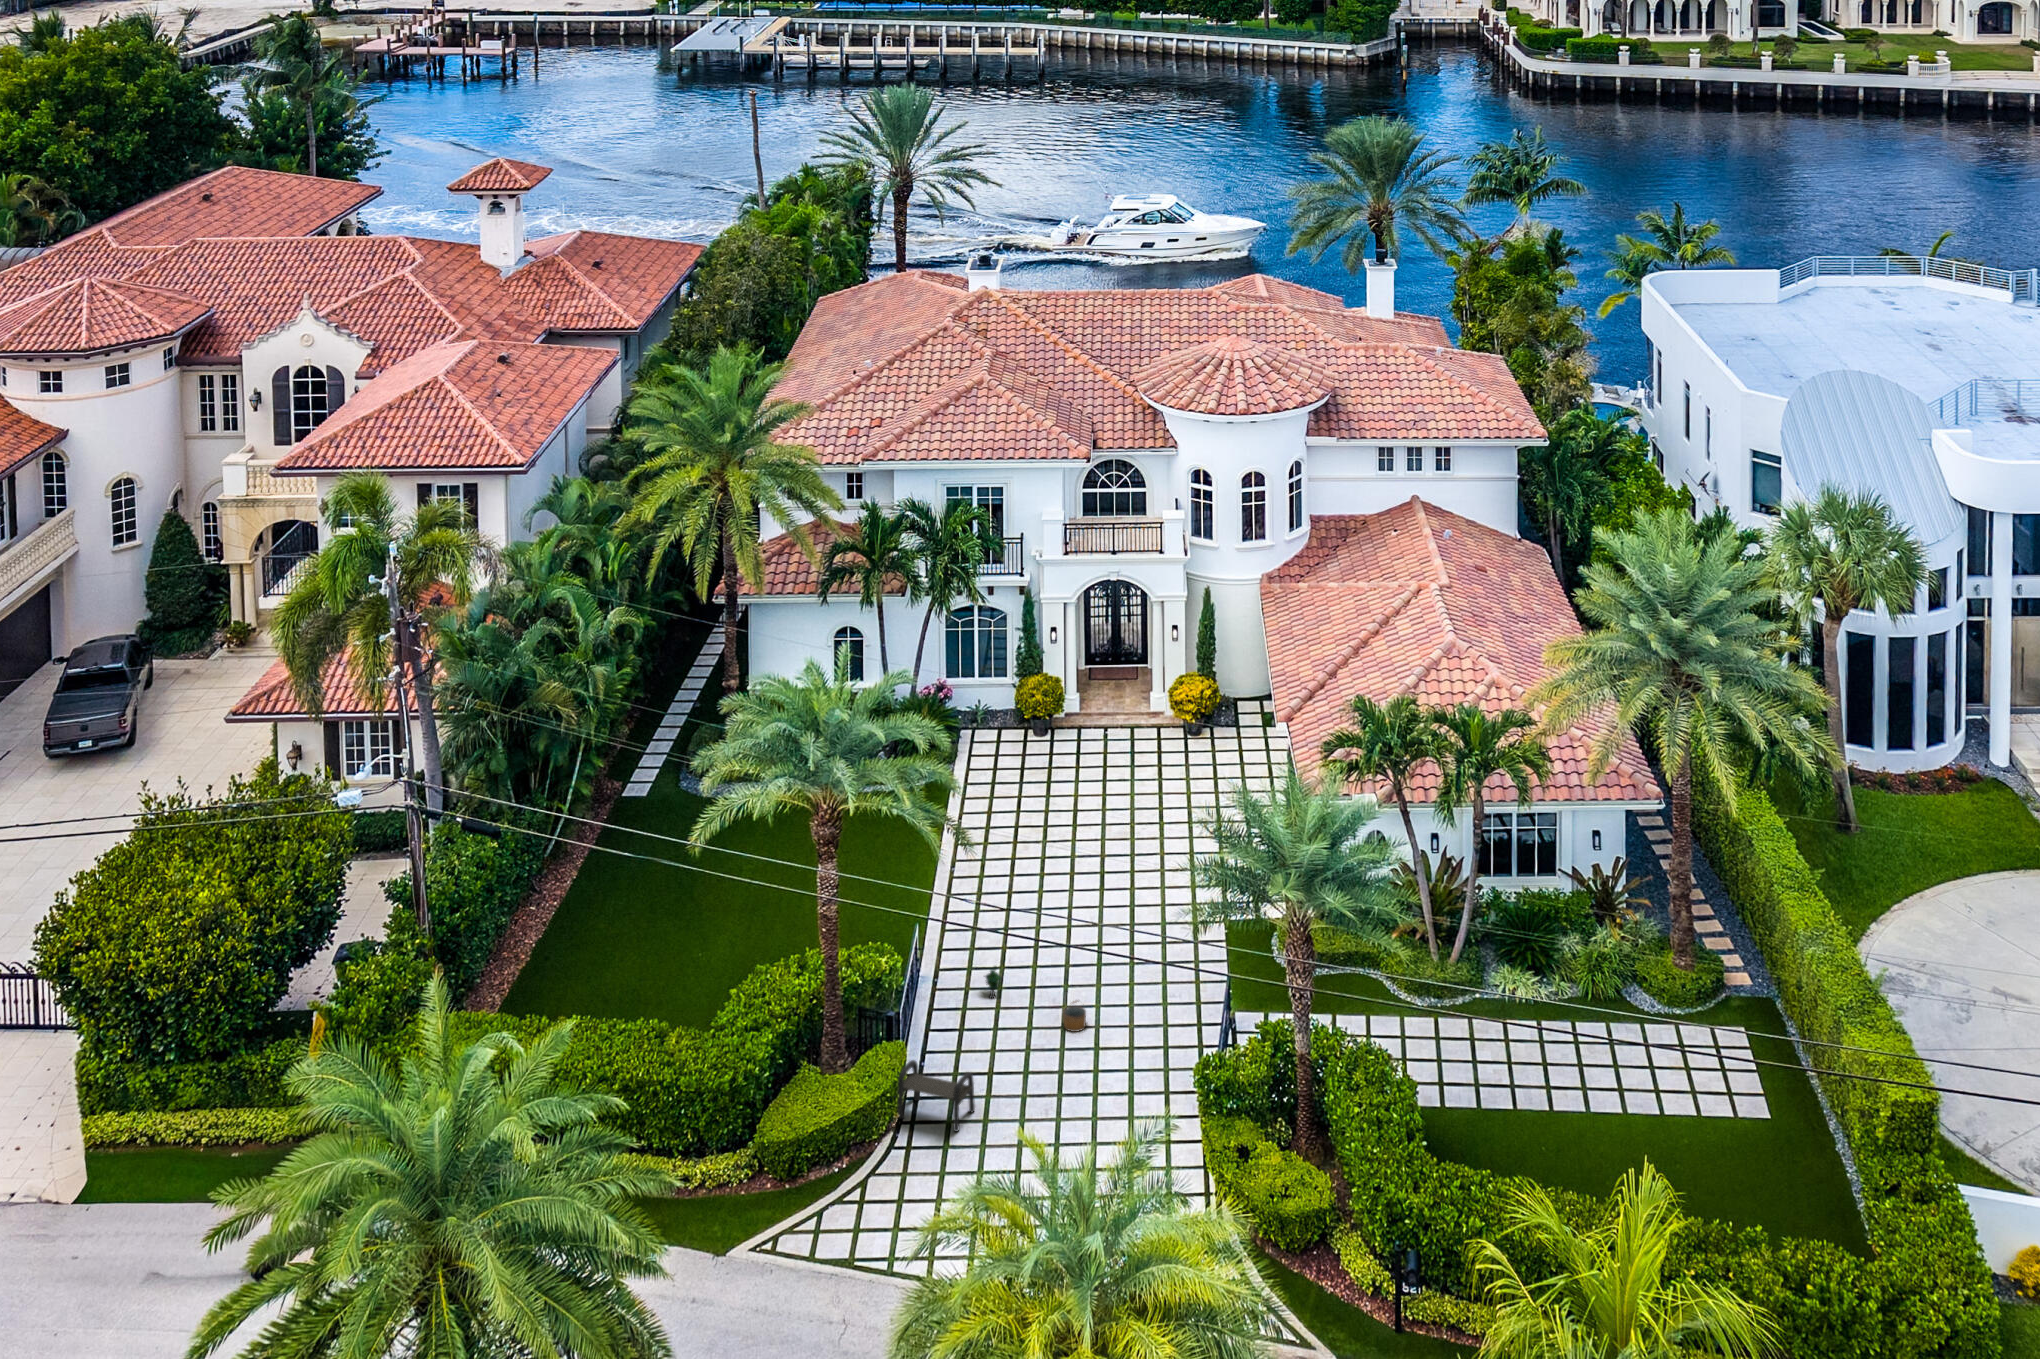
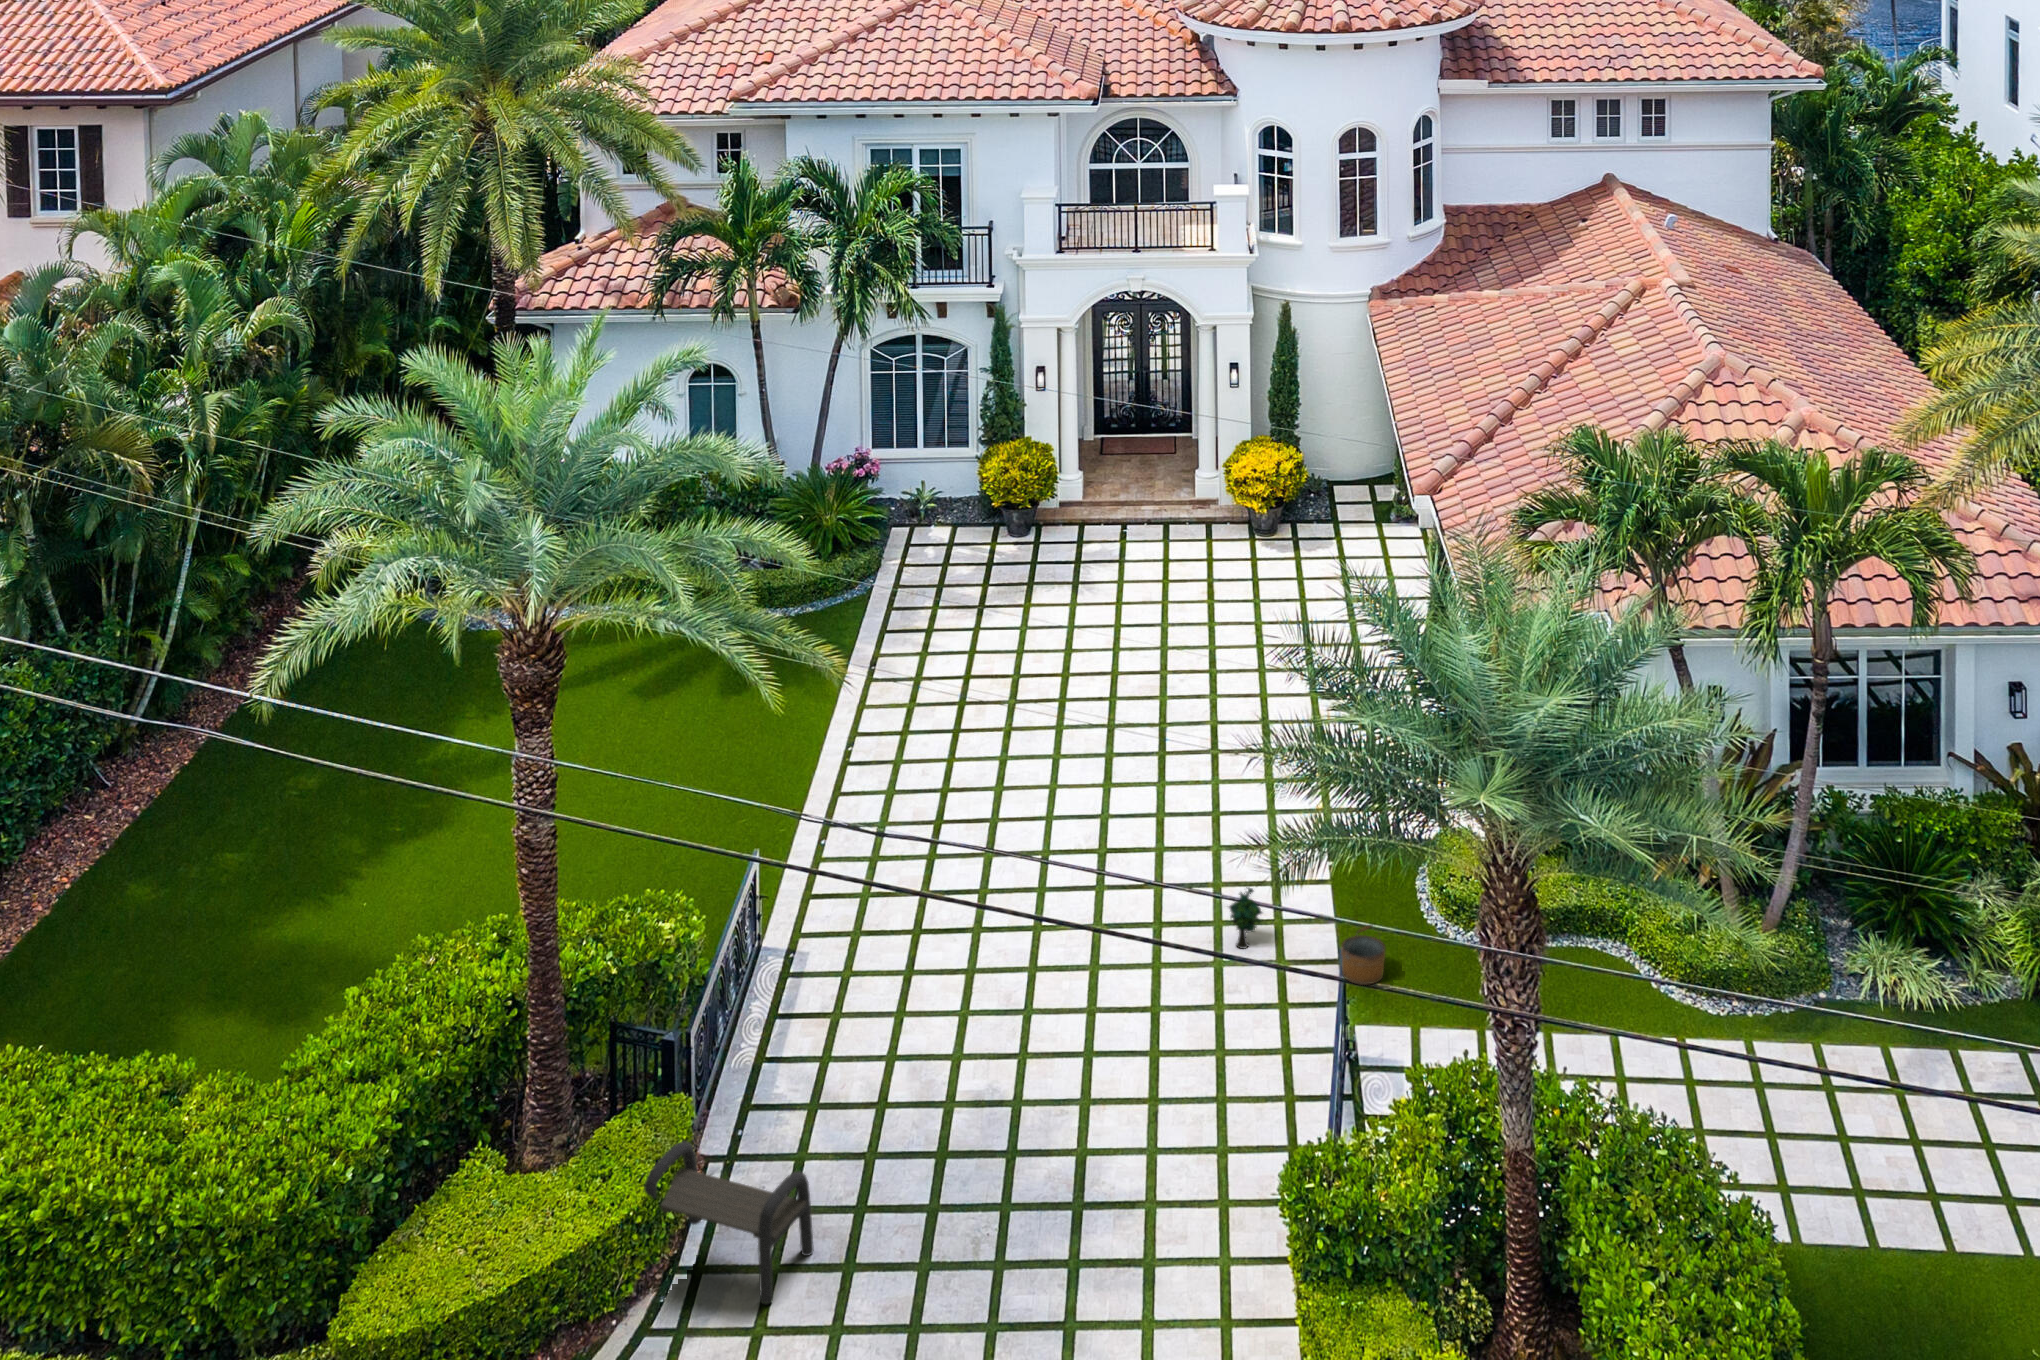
decorative plant: present [986,966,1002,998] -> present [1229,887,1262,949]
bucket: present [1063,1001,1086,1032] -> present [1341,925,1385,985]

